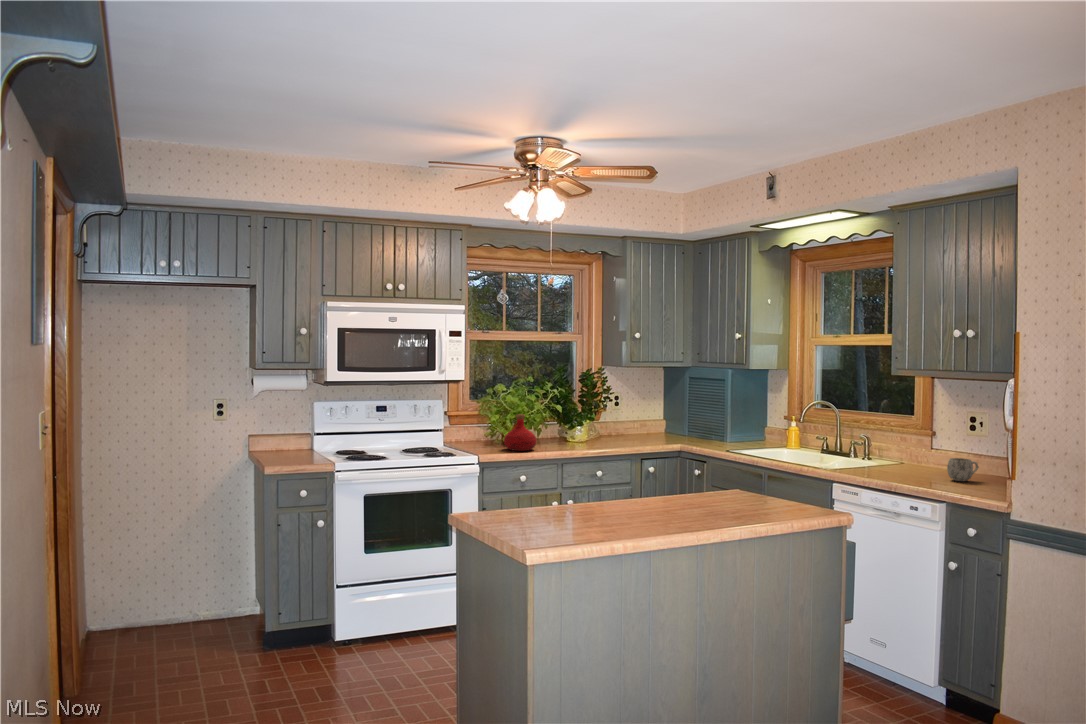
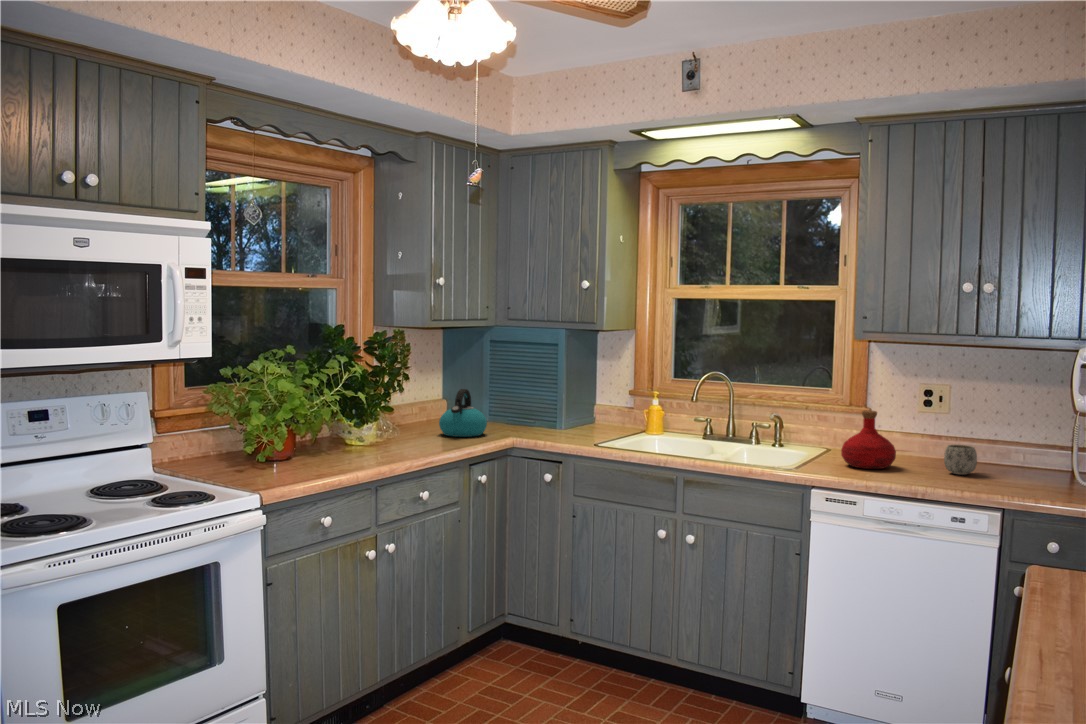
kettle: none [639,408,672,440] -> present [439,389,487,437]
bottle: present [504,414,537,451] -> present [841,410,896,469]

